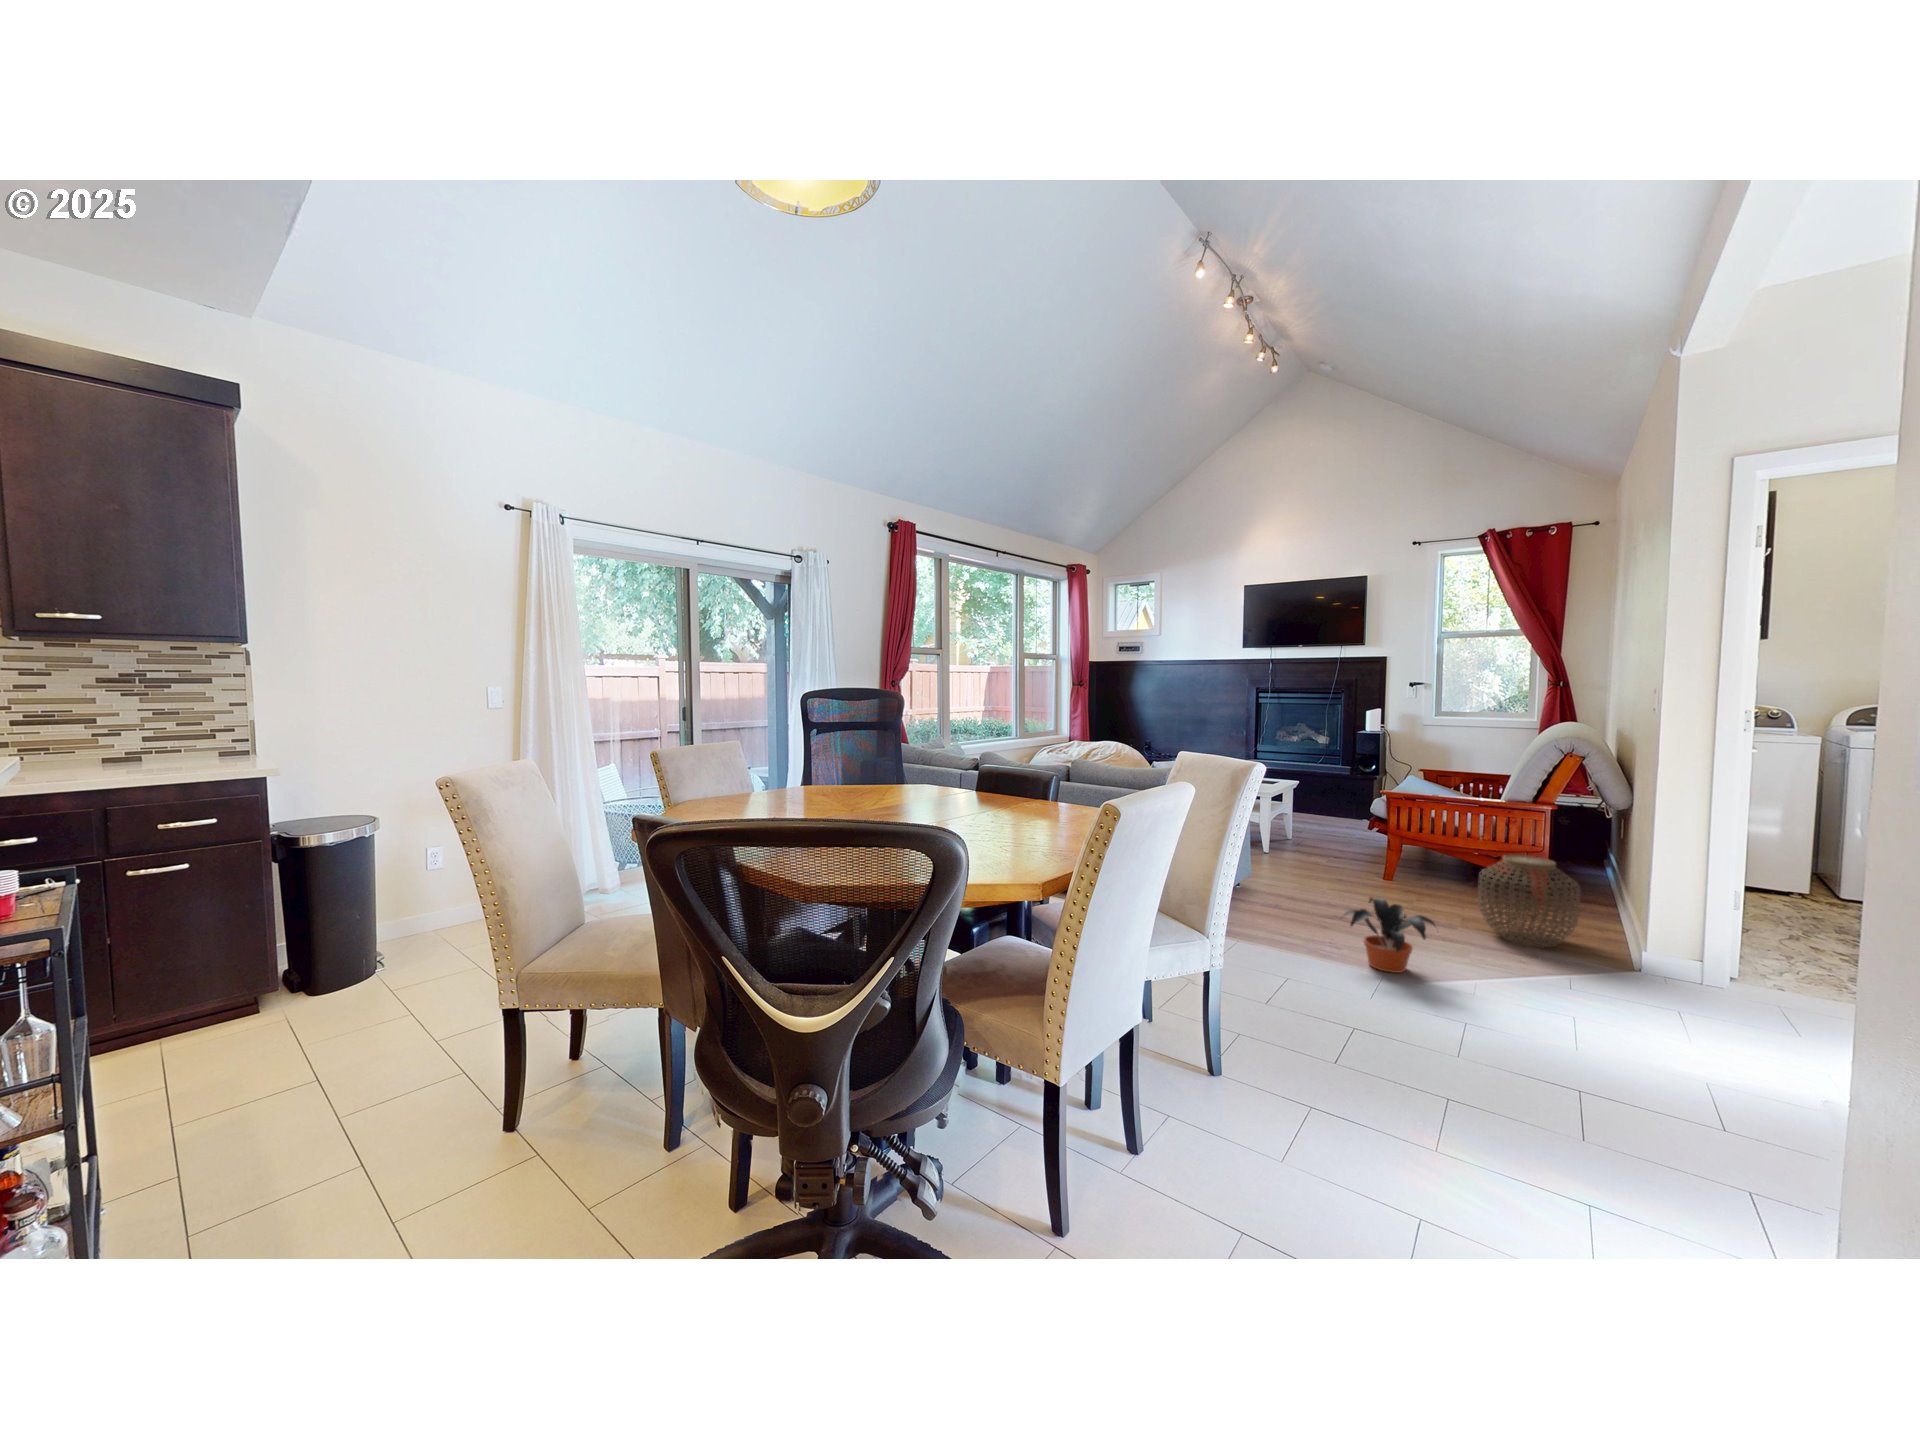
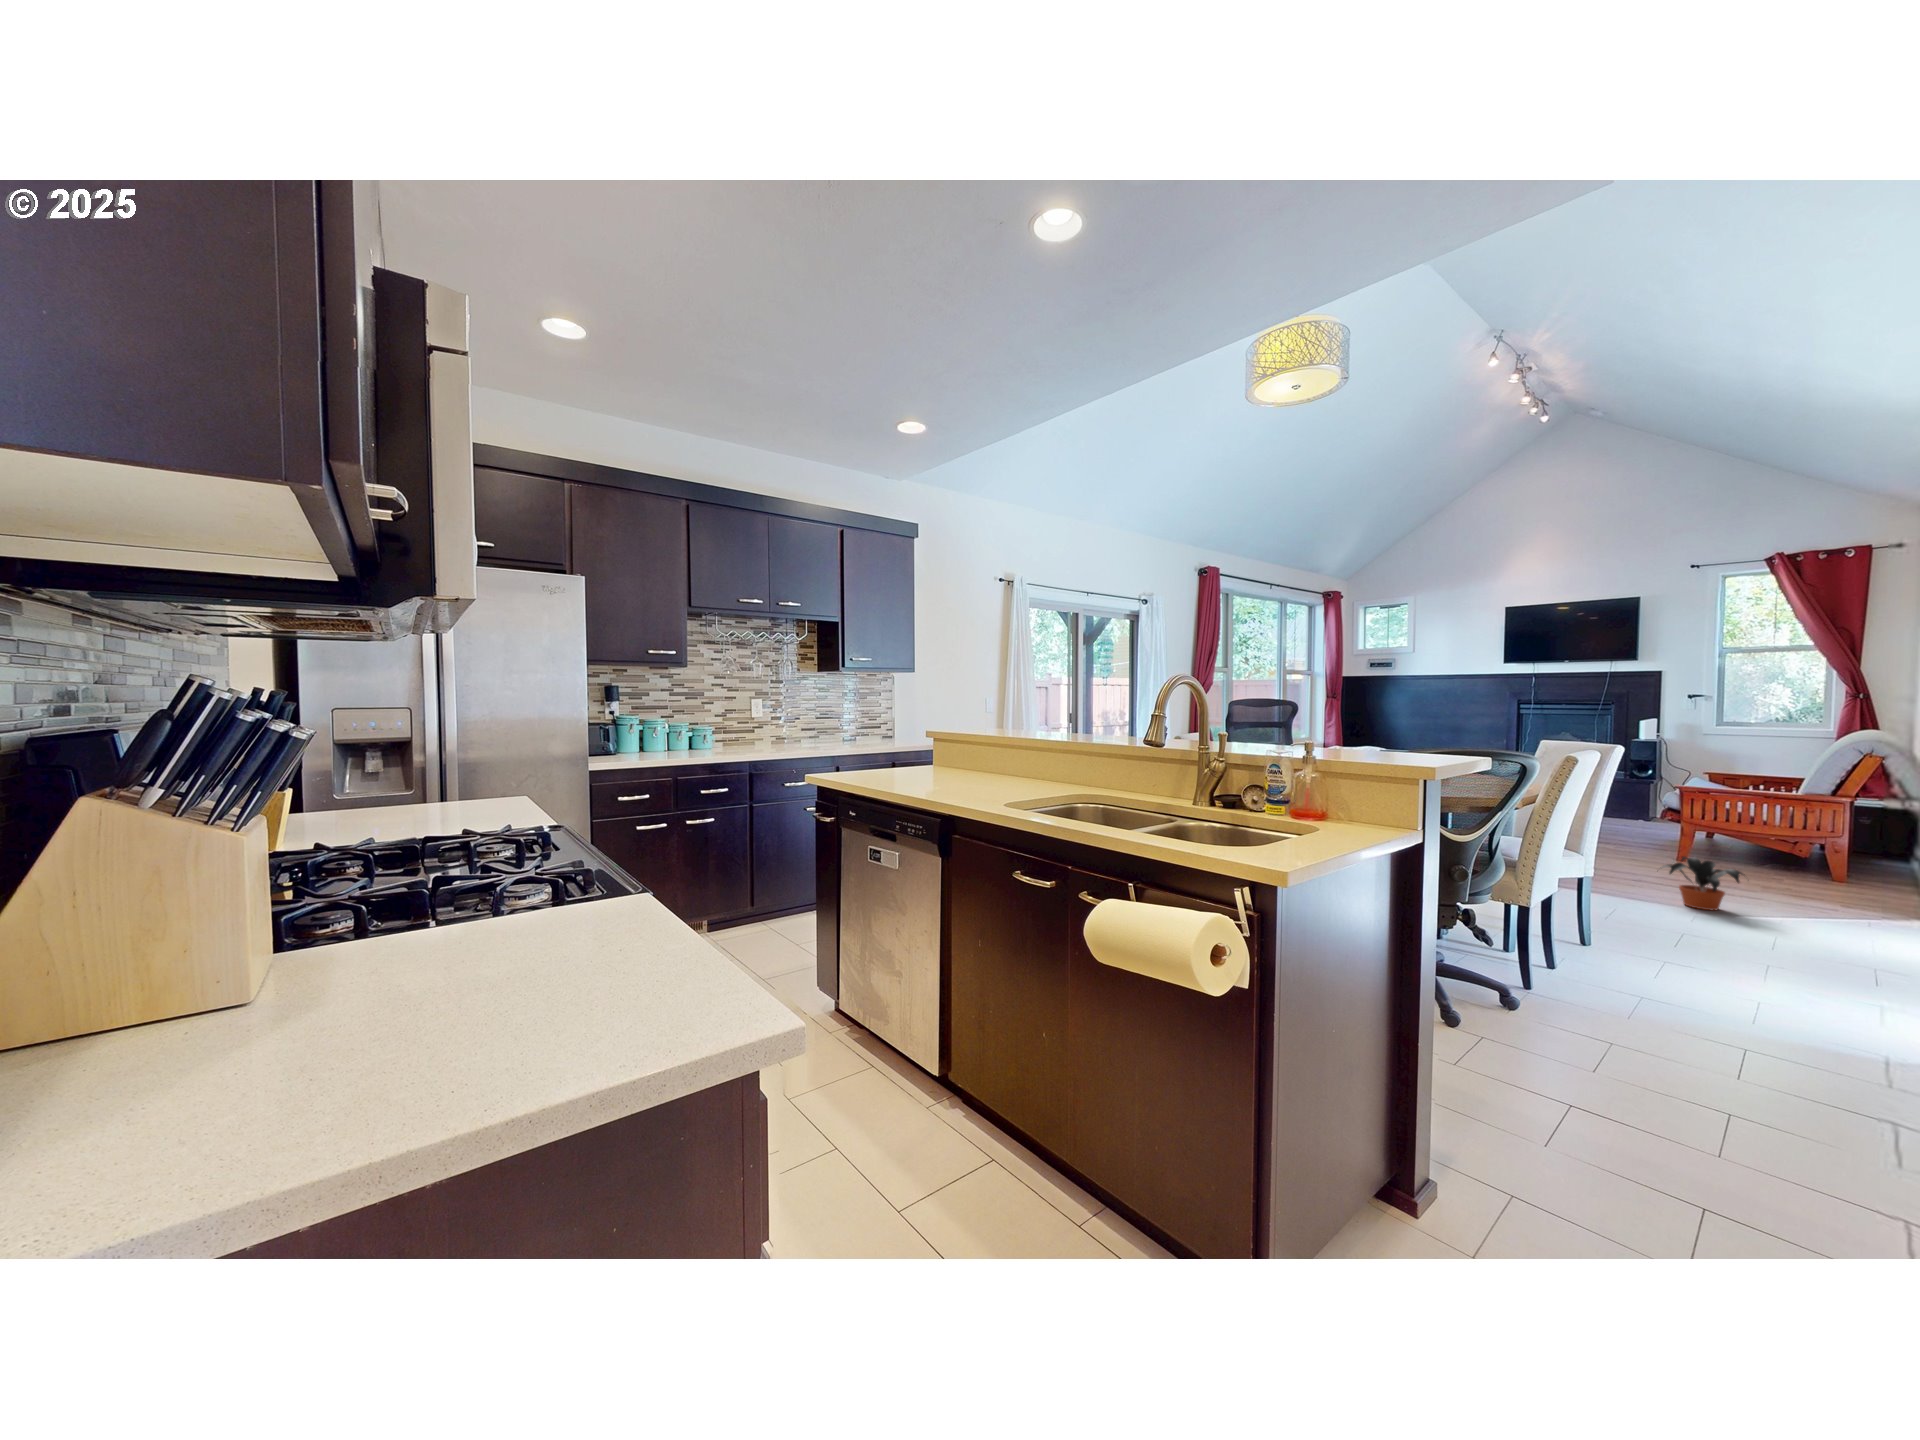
woven basket: present [1478,855,1580,947] -> none [1781,832,1883,905]

